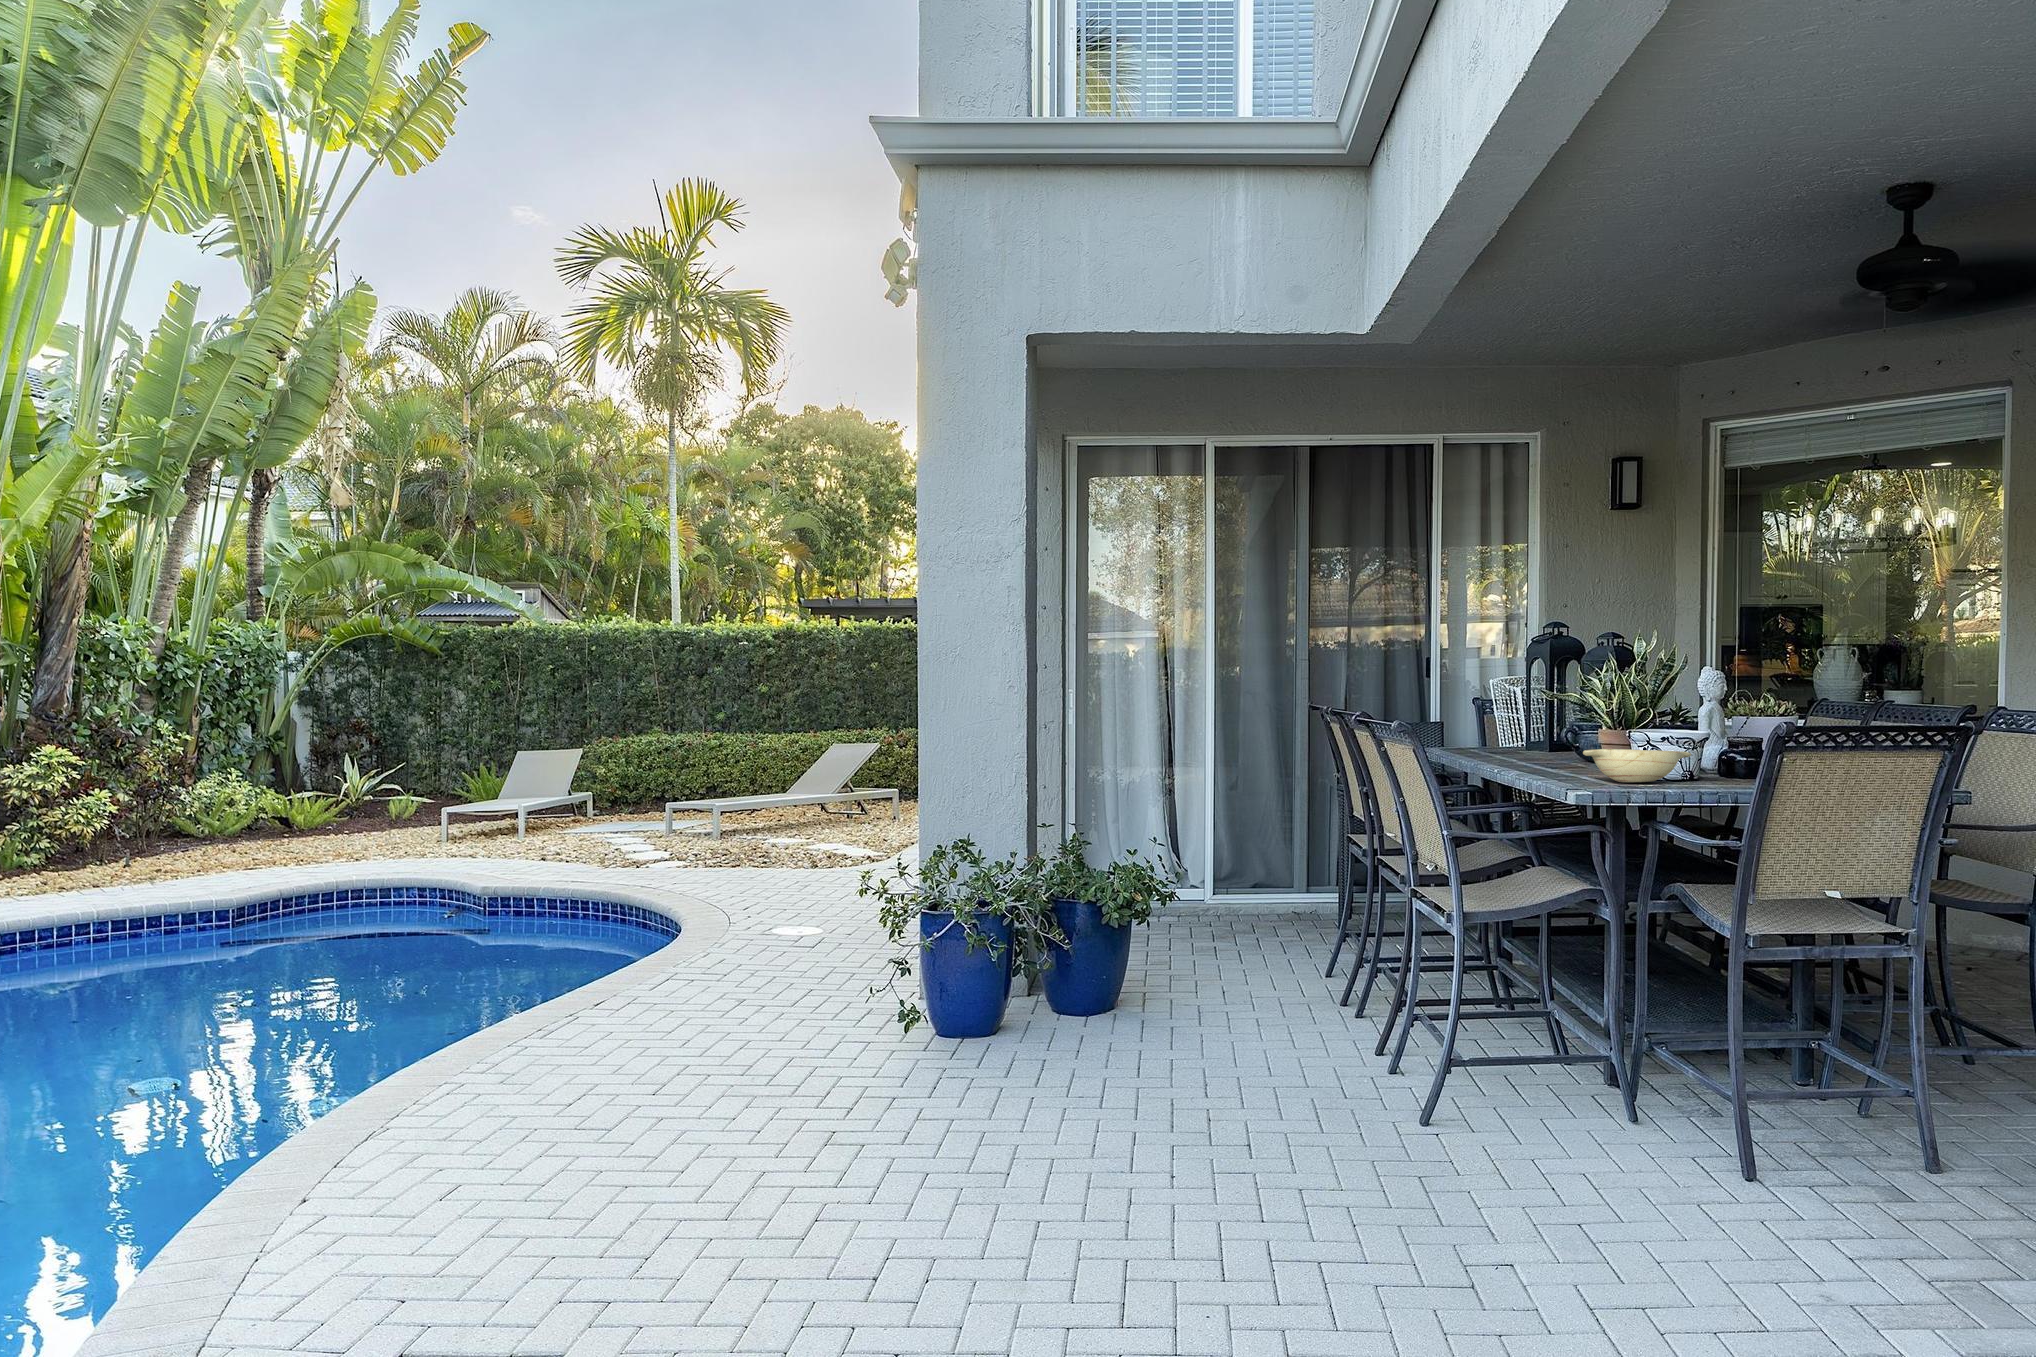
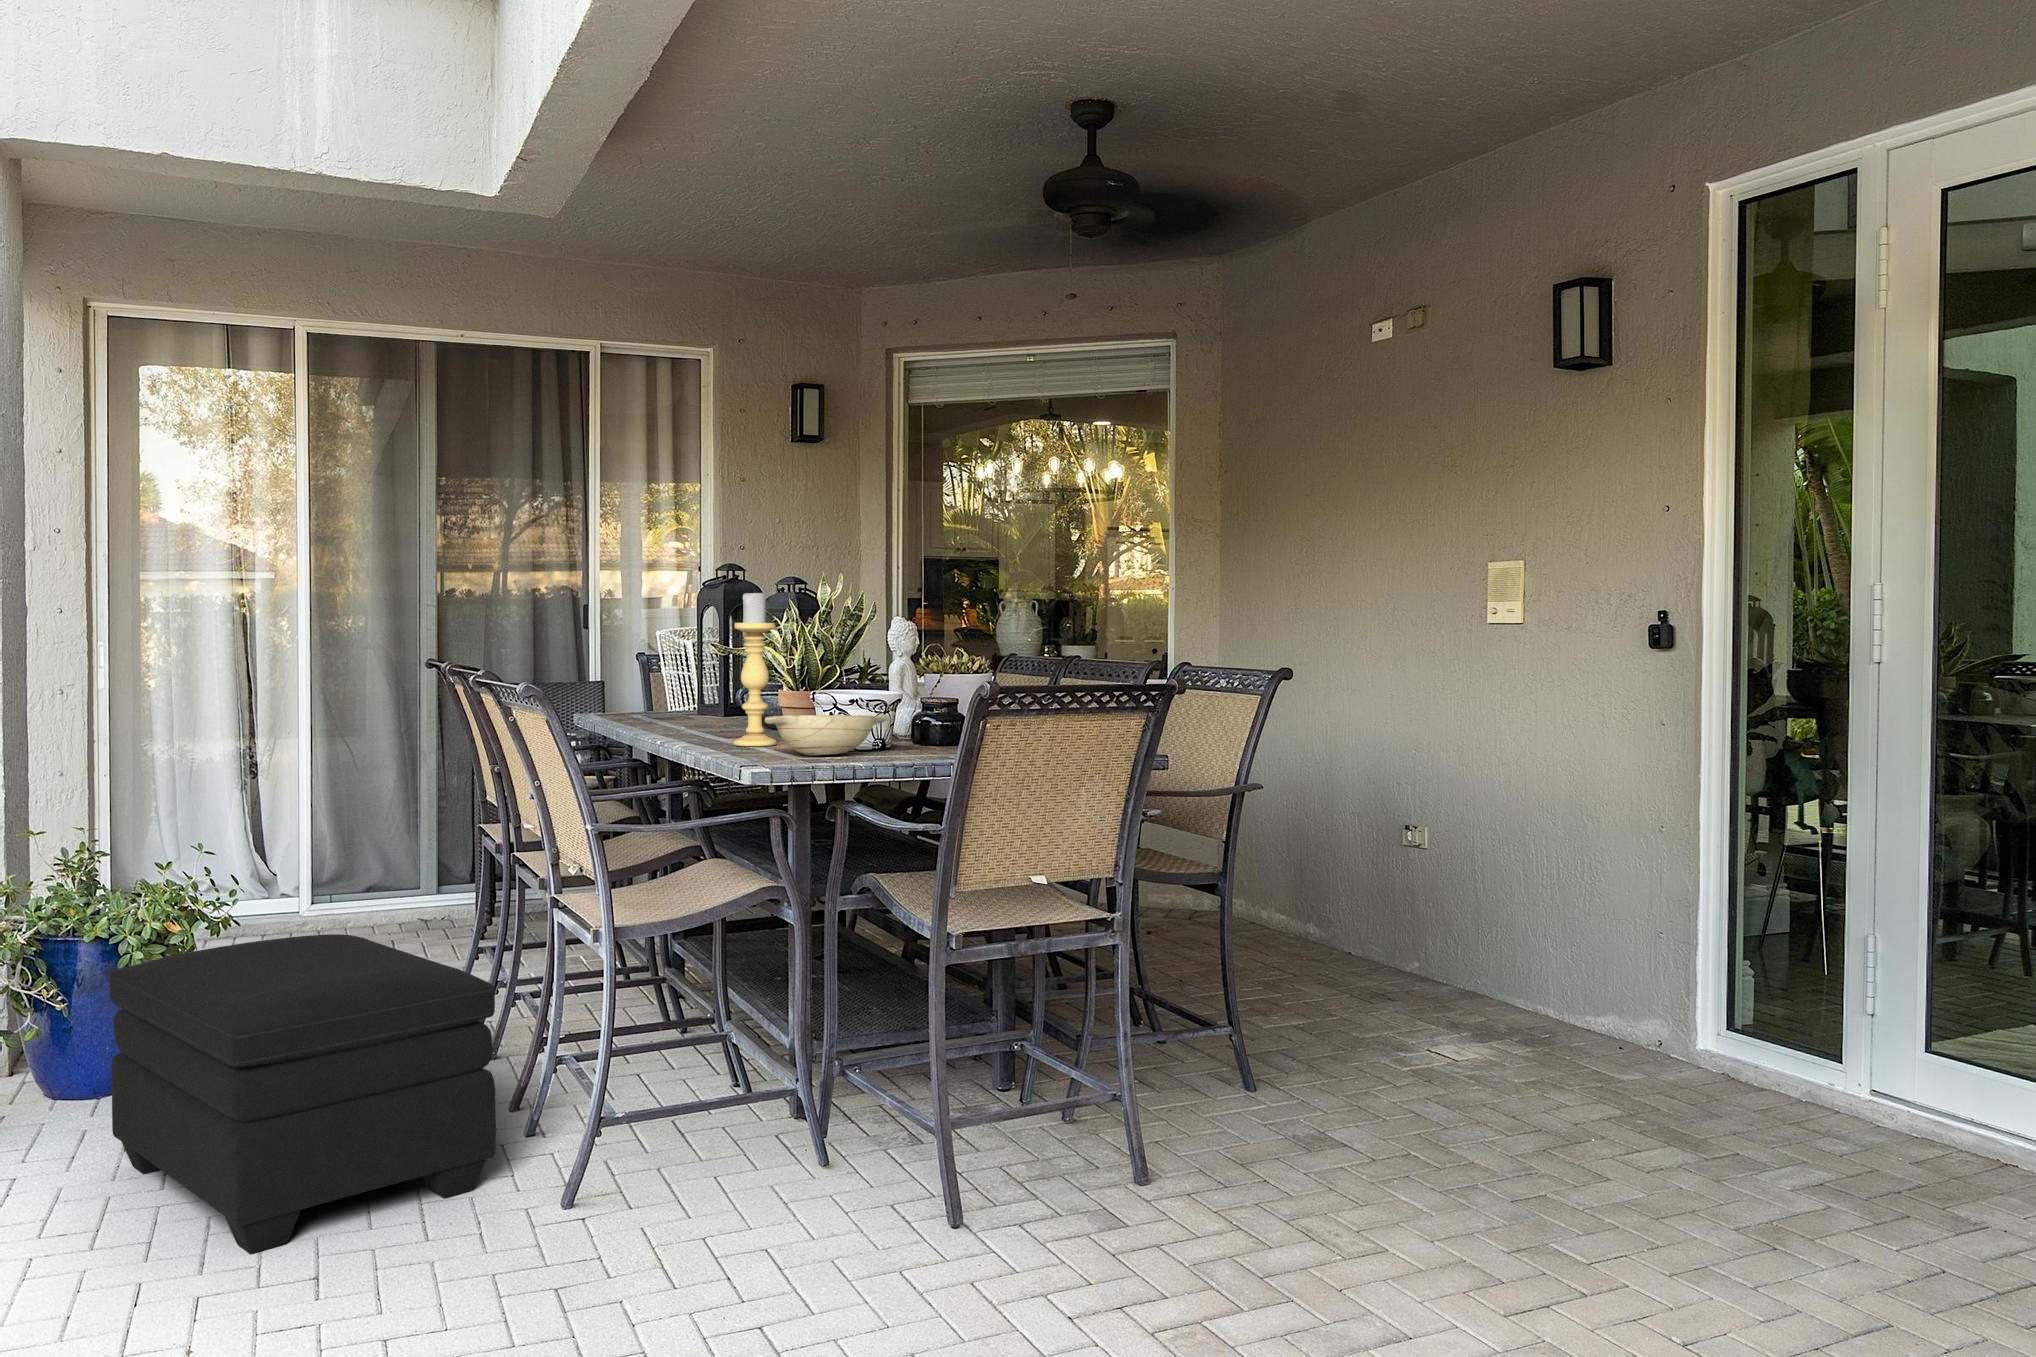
candle holder: none [1557,647,1594,775] -> present [734,590,776,746]
ottoman: none [1117,901,1372,1107] -> present [109,934,496,1254]

